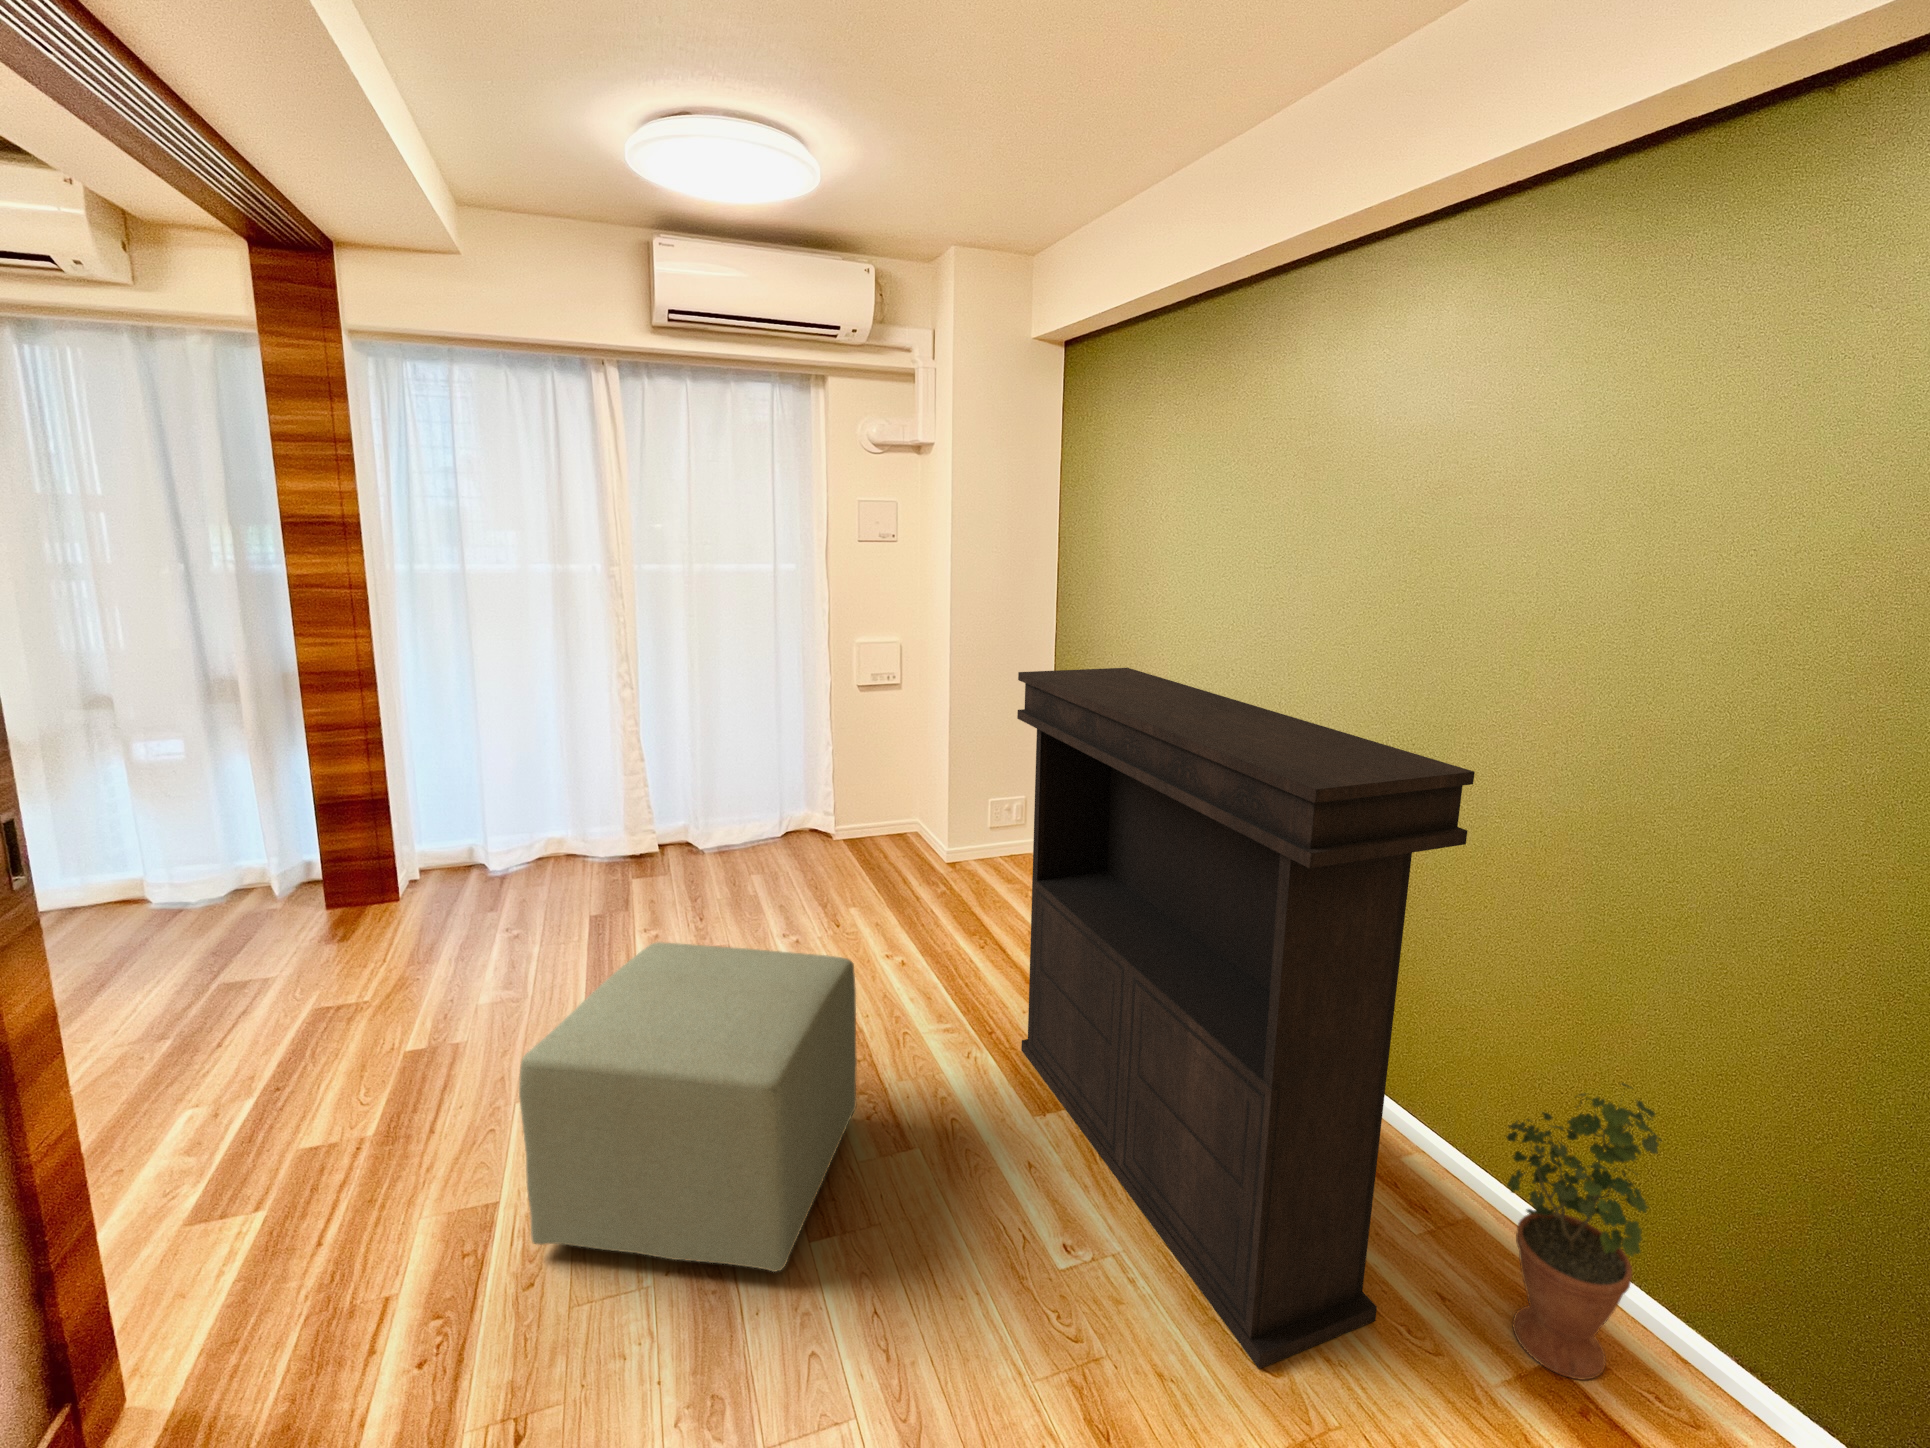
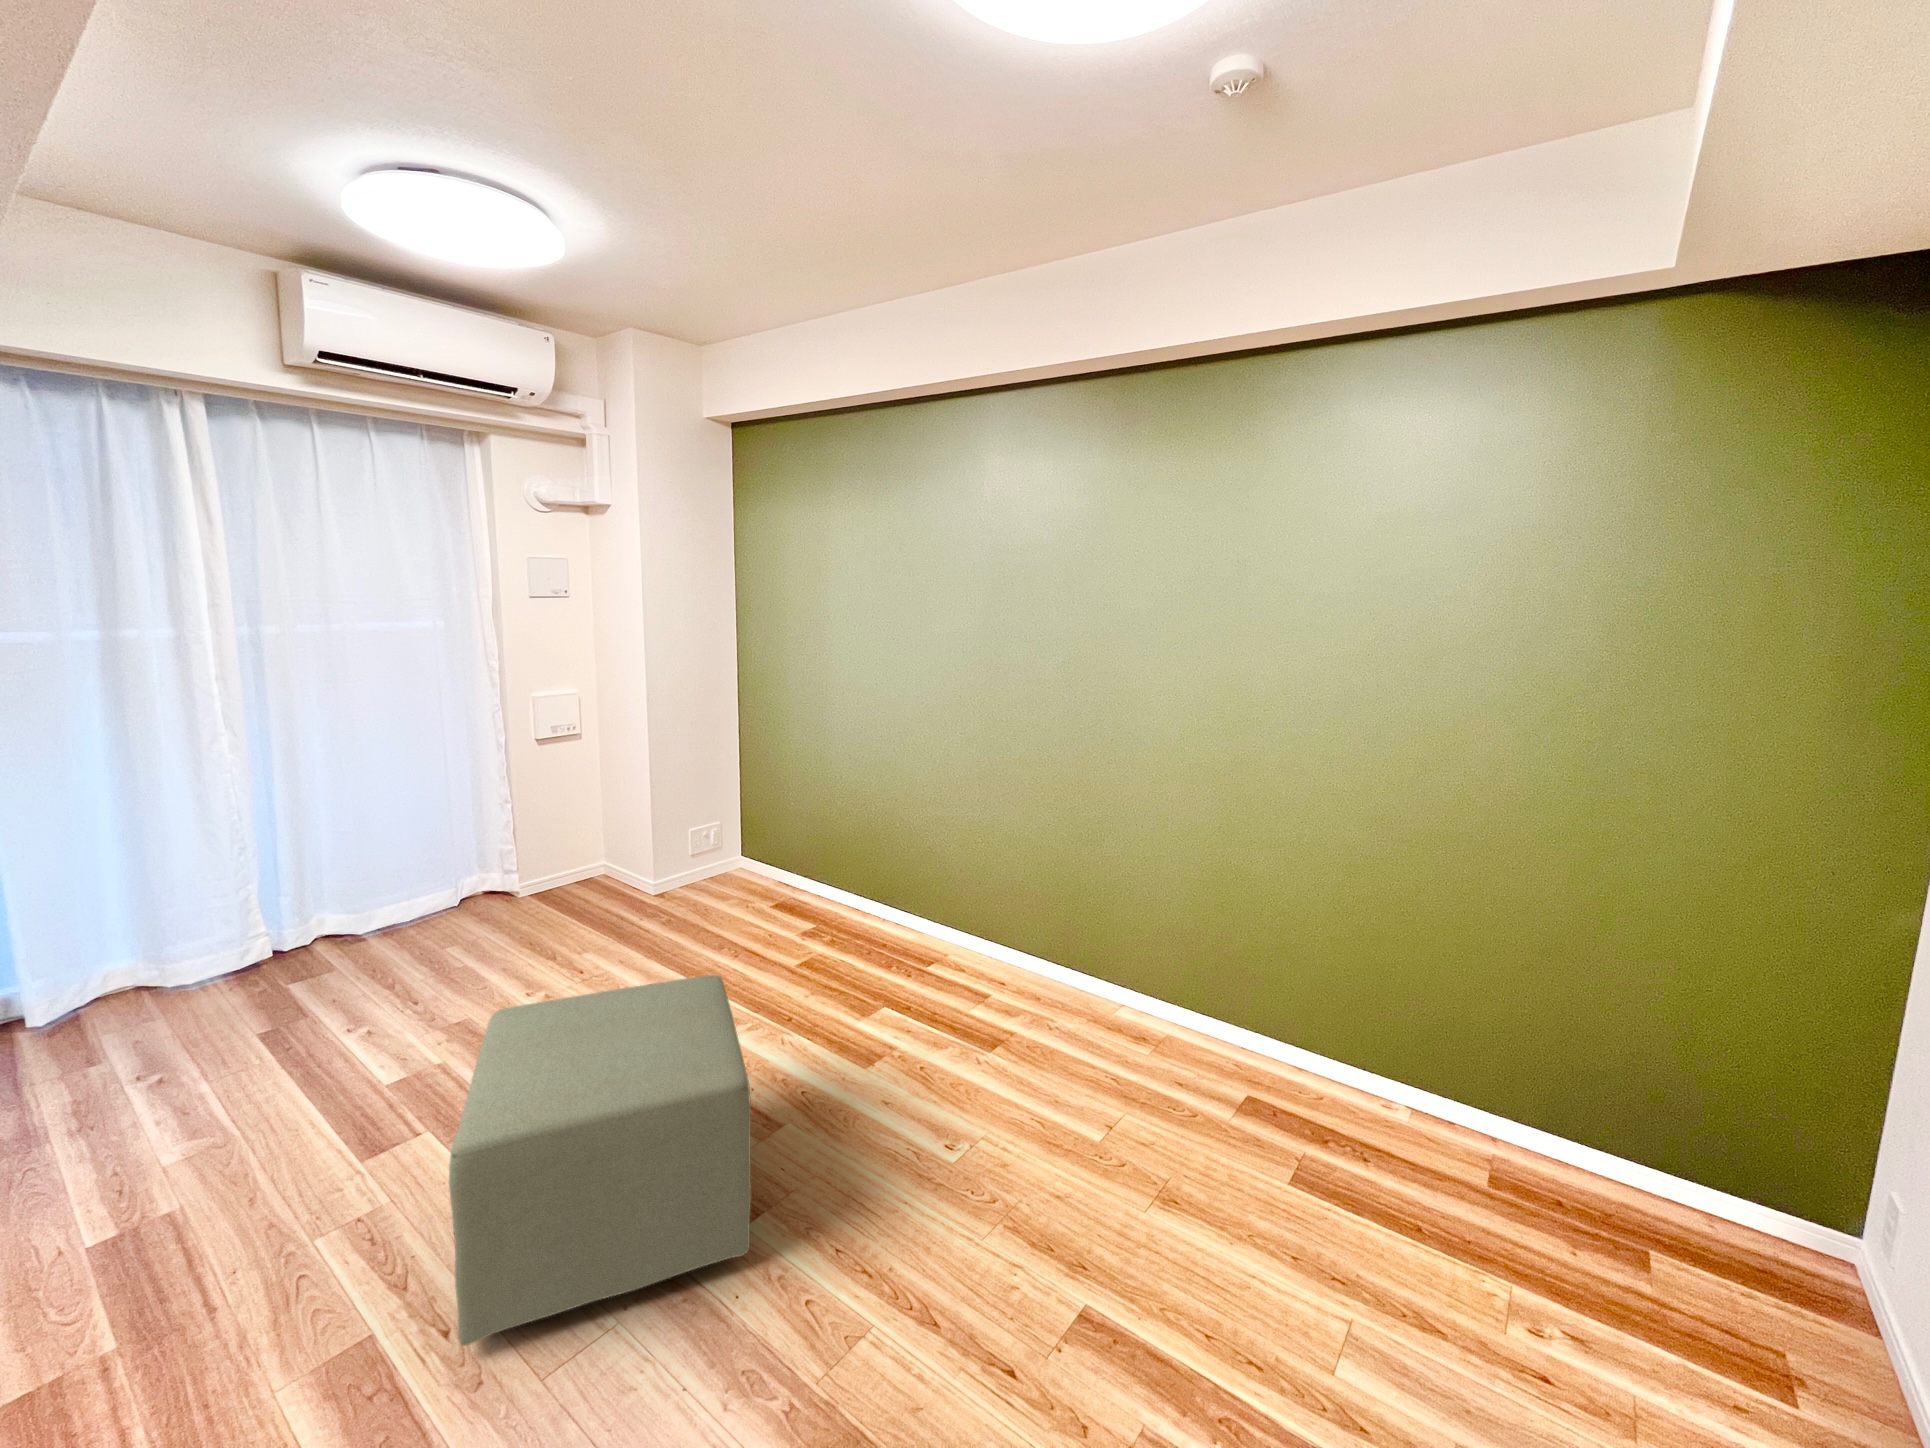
console table: present [1017,668,1475,1369] -> none [819,698,1197,1165]
potted plant: present [1506,1083,1662,1379] -> none [1203,919,1280,1100]

